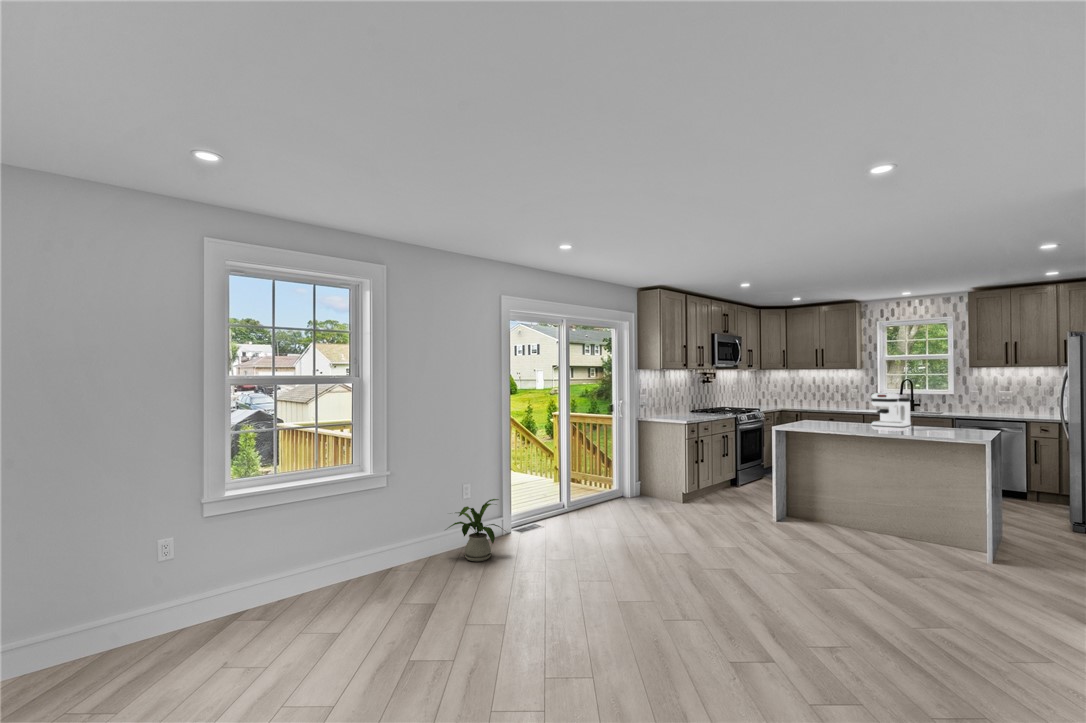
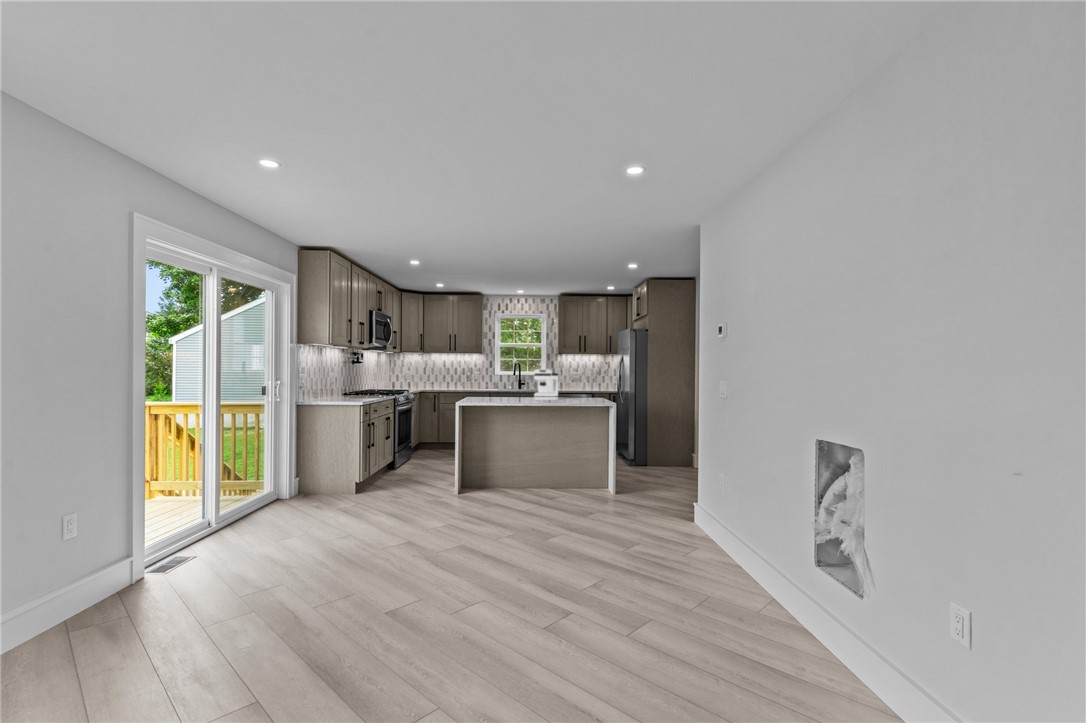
house plant: present [447,499,502,561] -> none [32,526,173,641]

